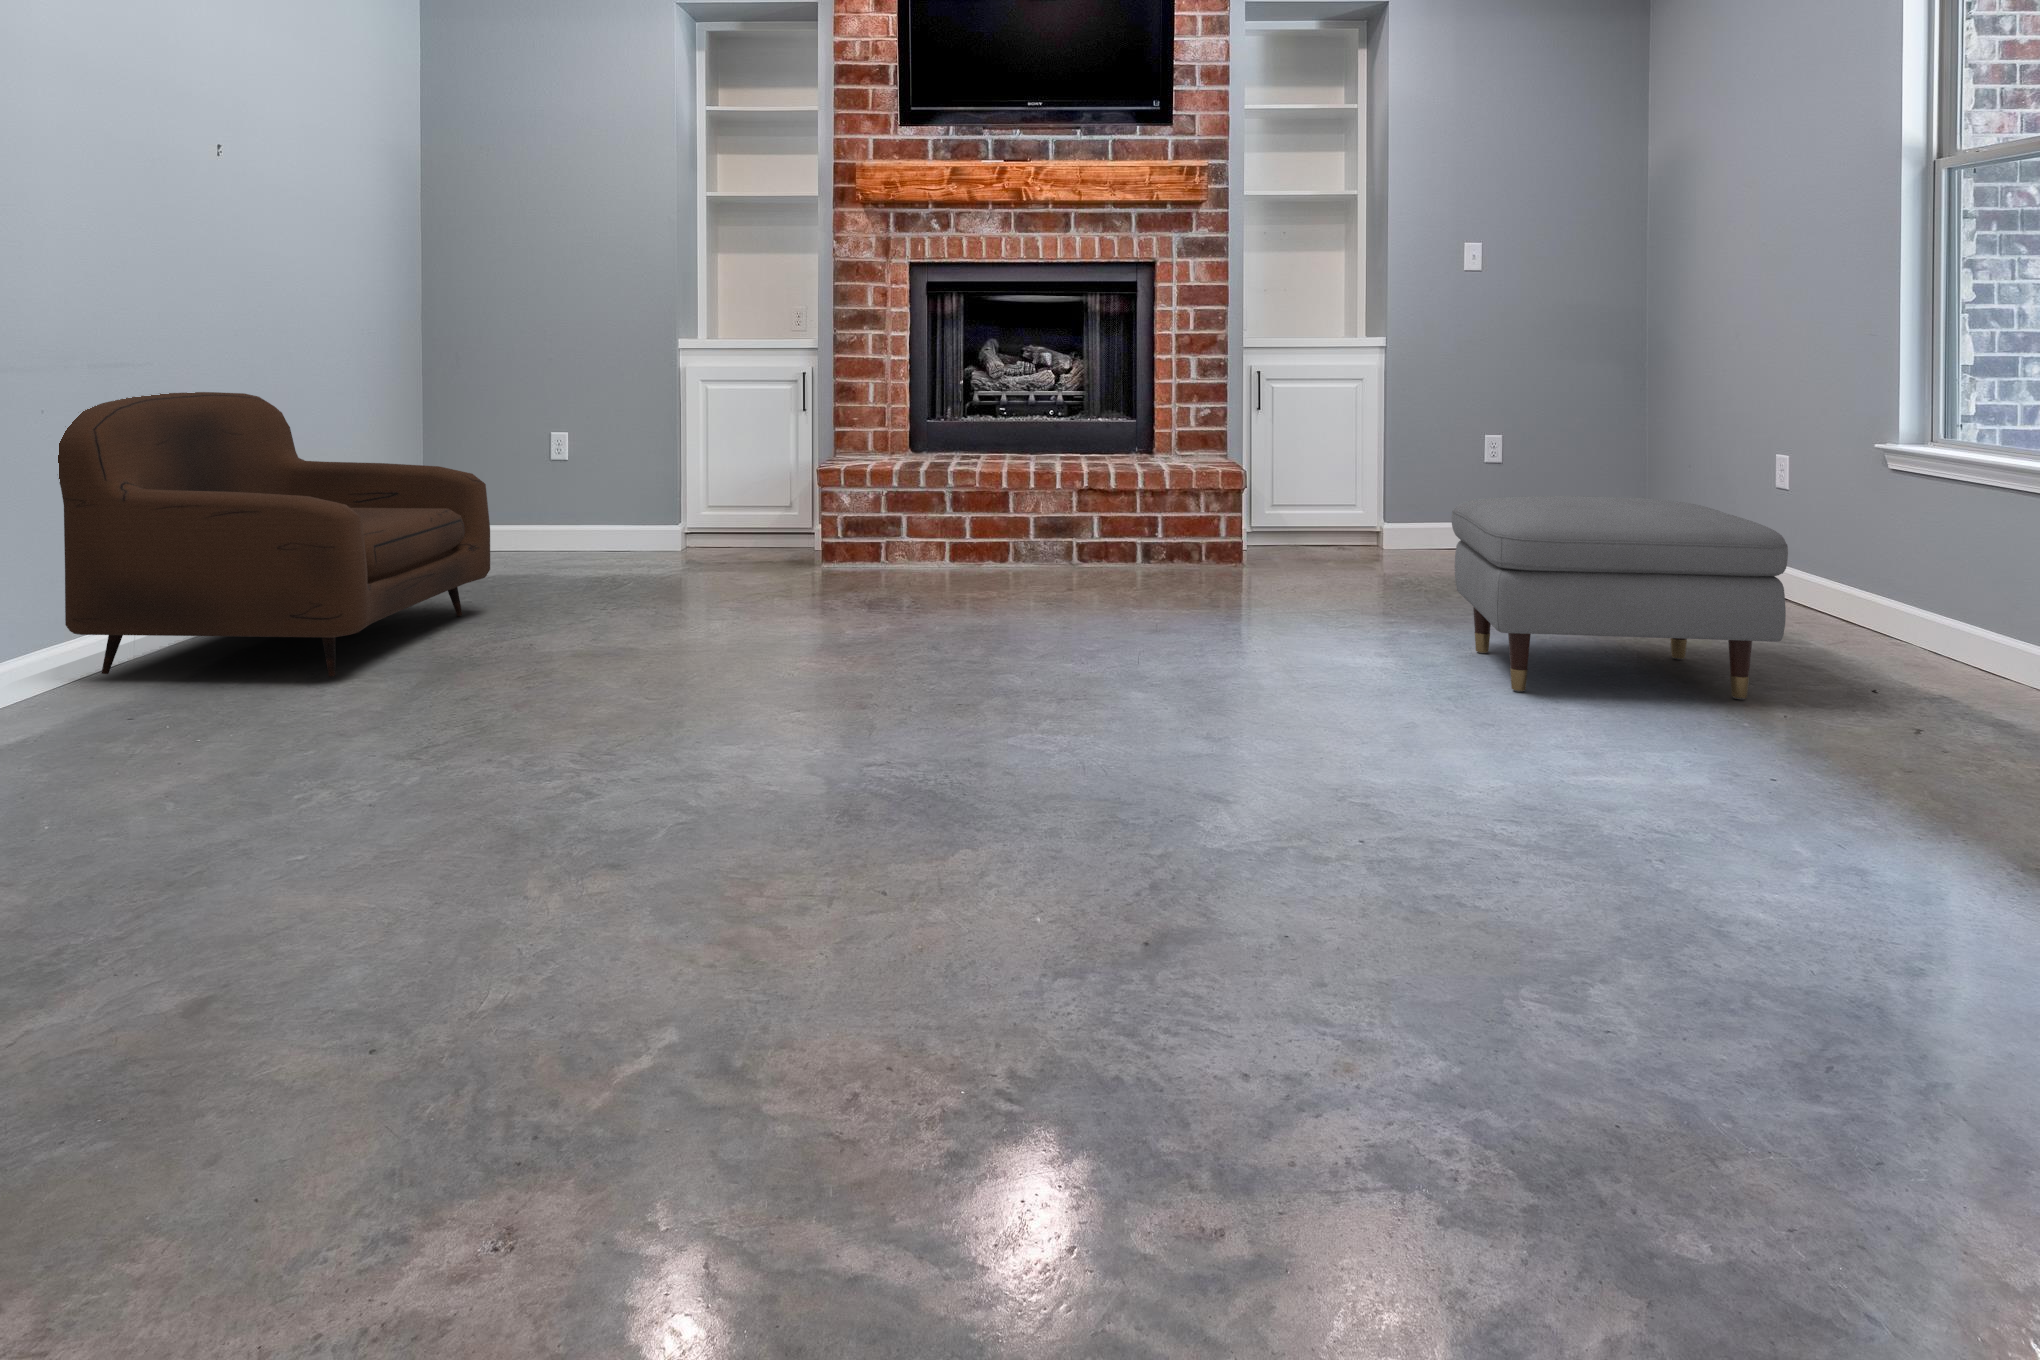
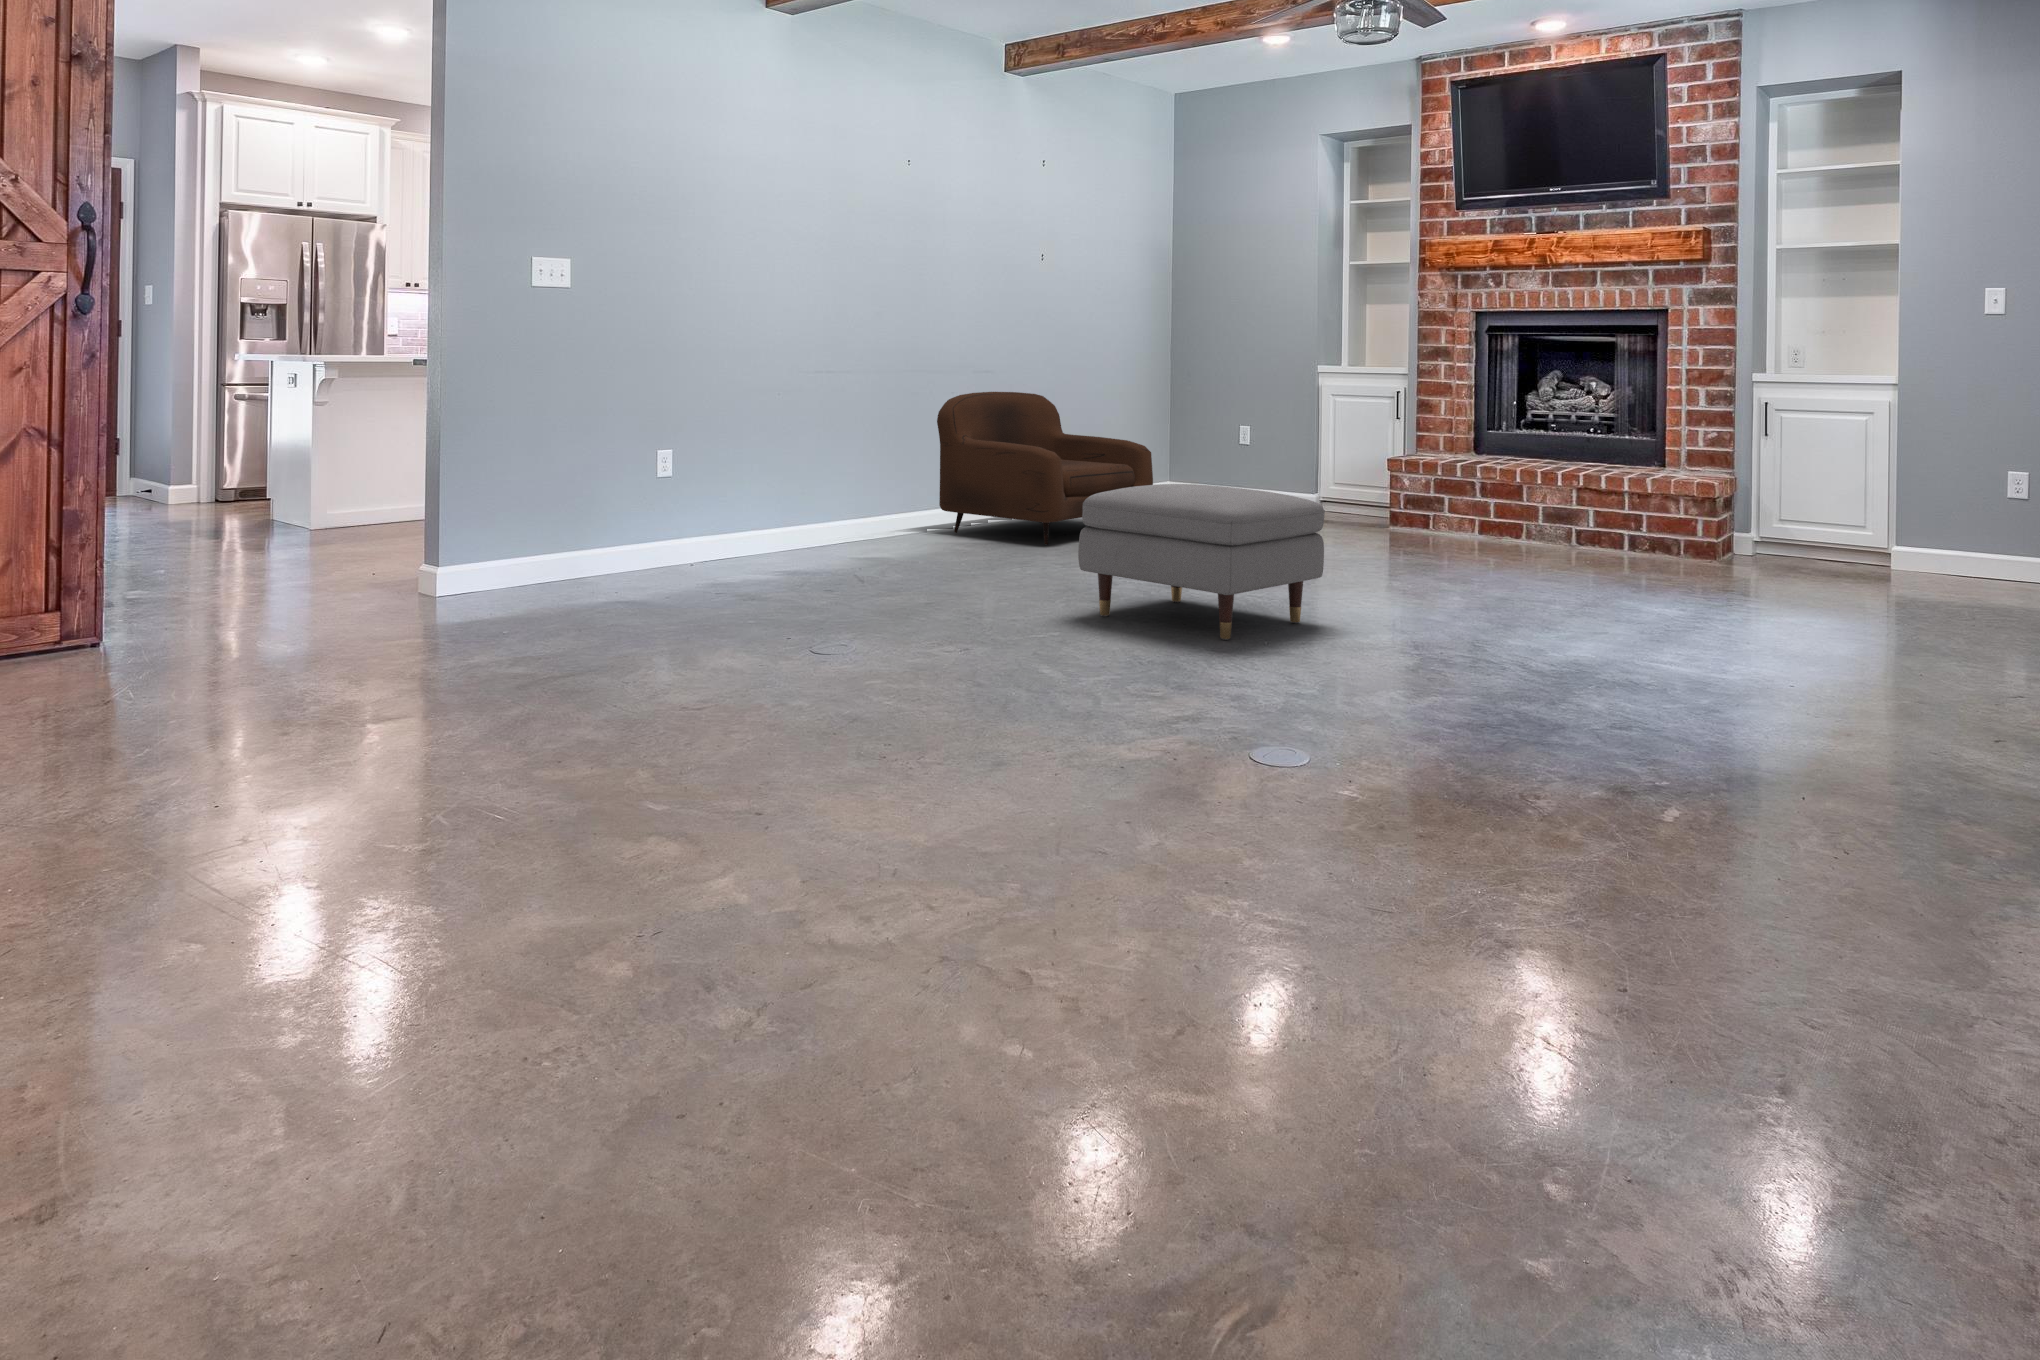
ottoman: present [1452,496,1788,699] -> present [1078,484,1325,640]

